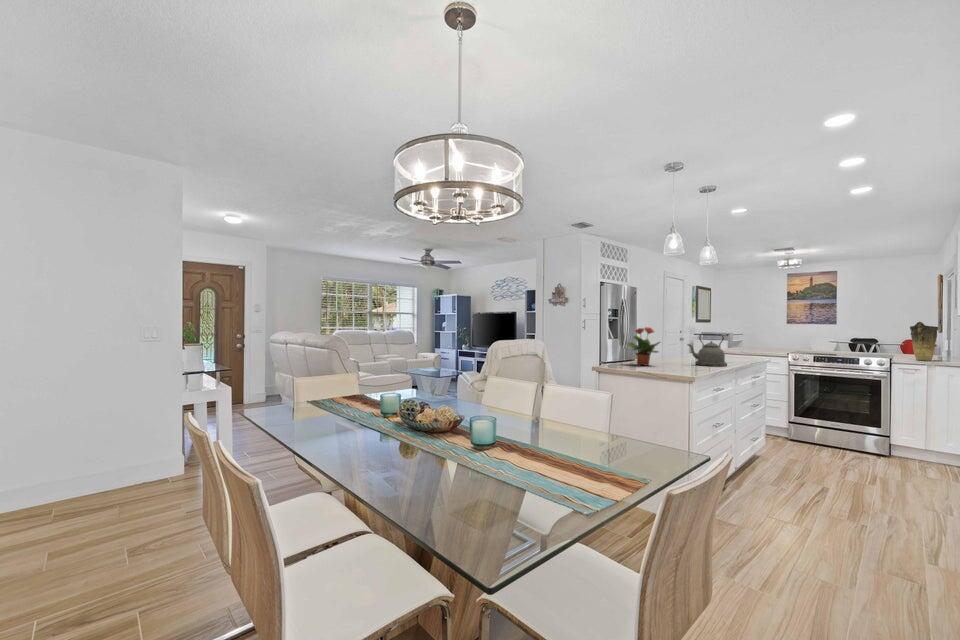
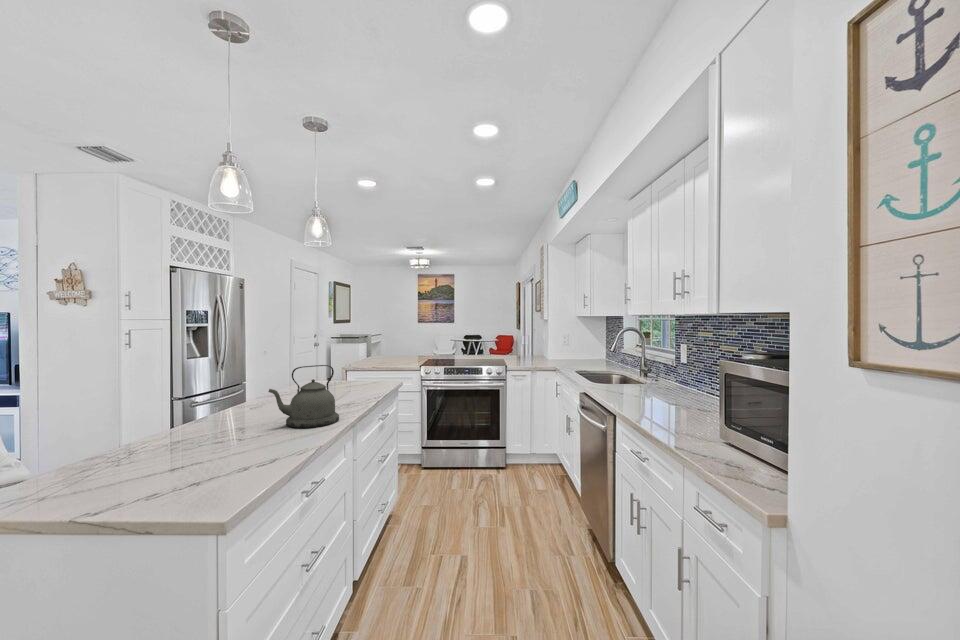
vase: present [910,322,938,361] -> none [519,328,539,367]
potted plant: present [627,327,661,366] -> none [108,367,201,456]

